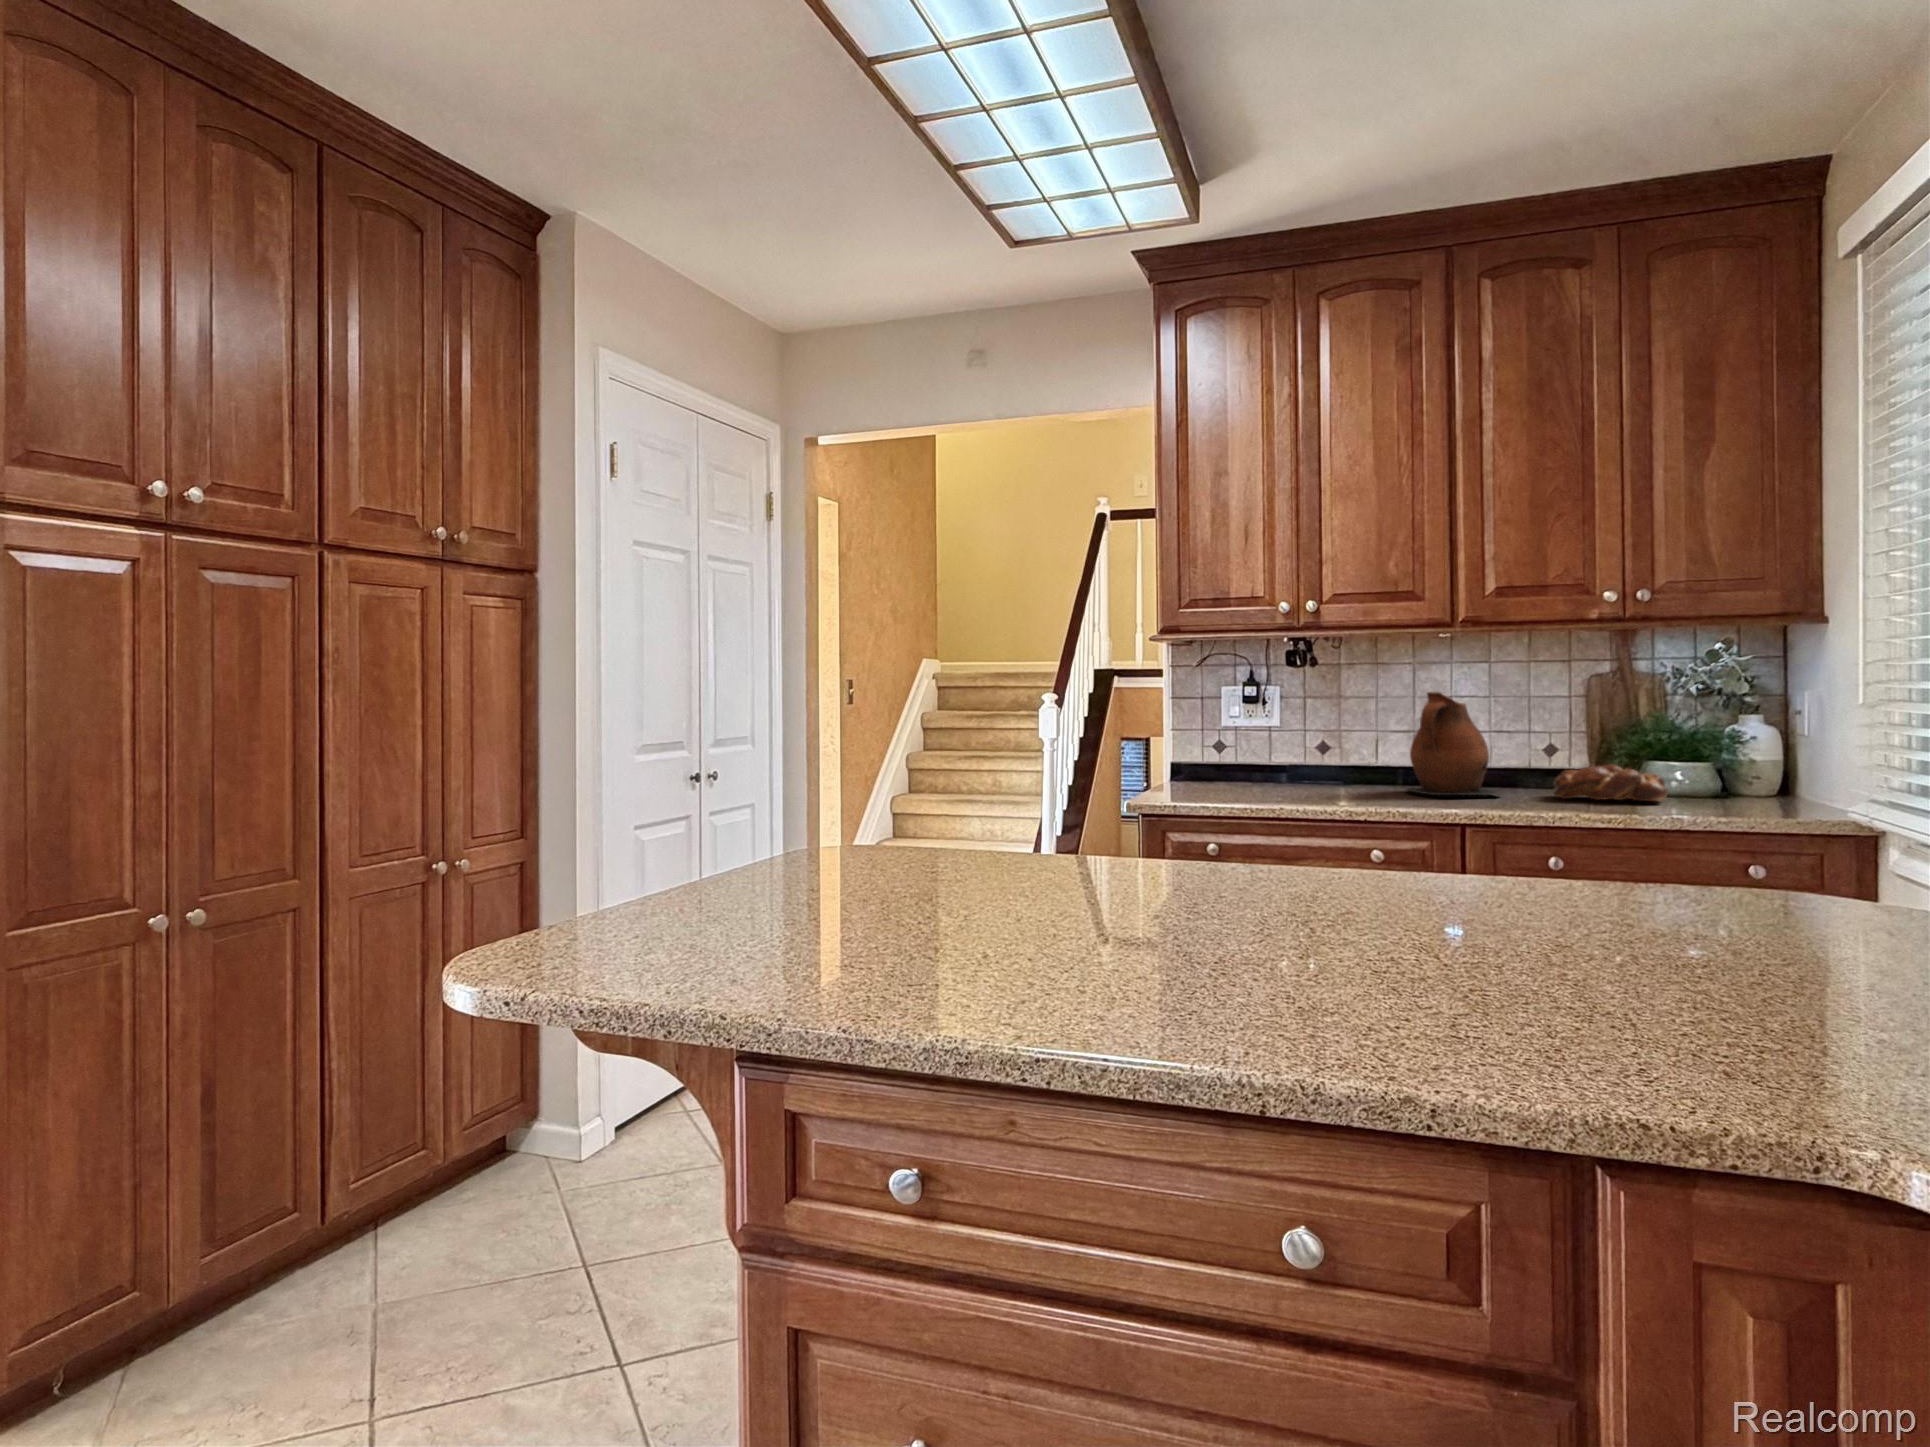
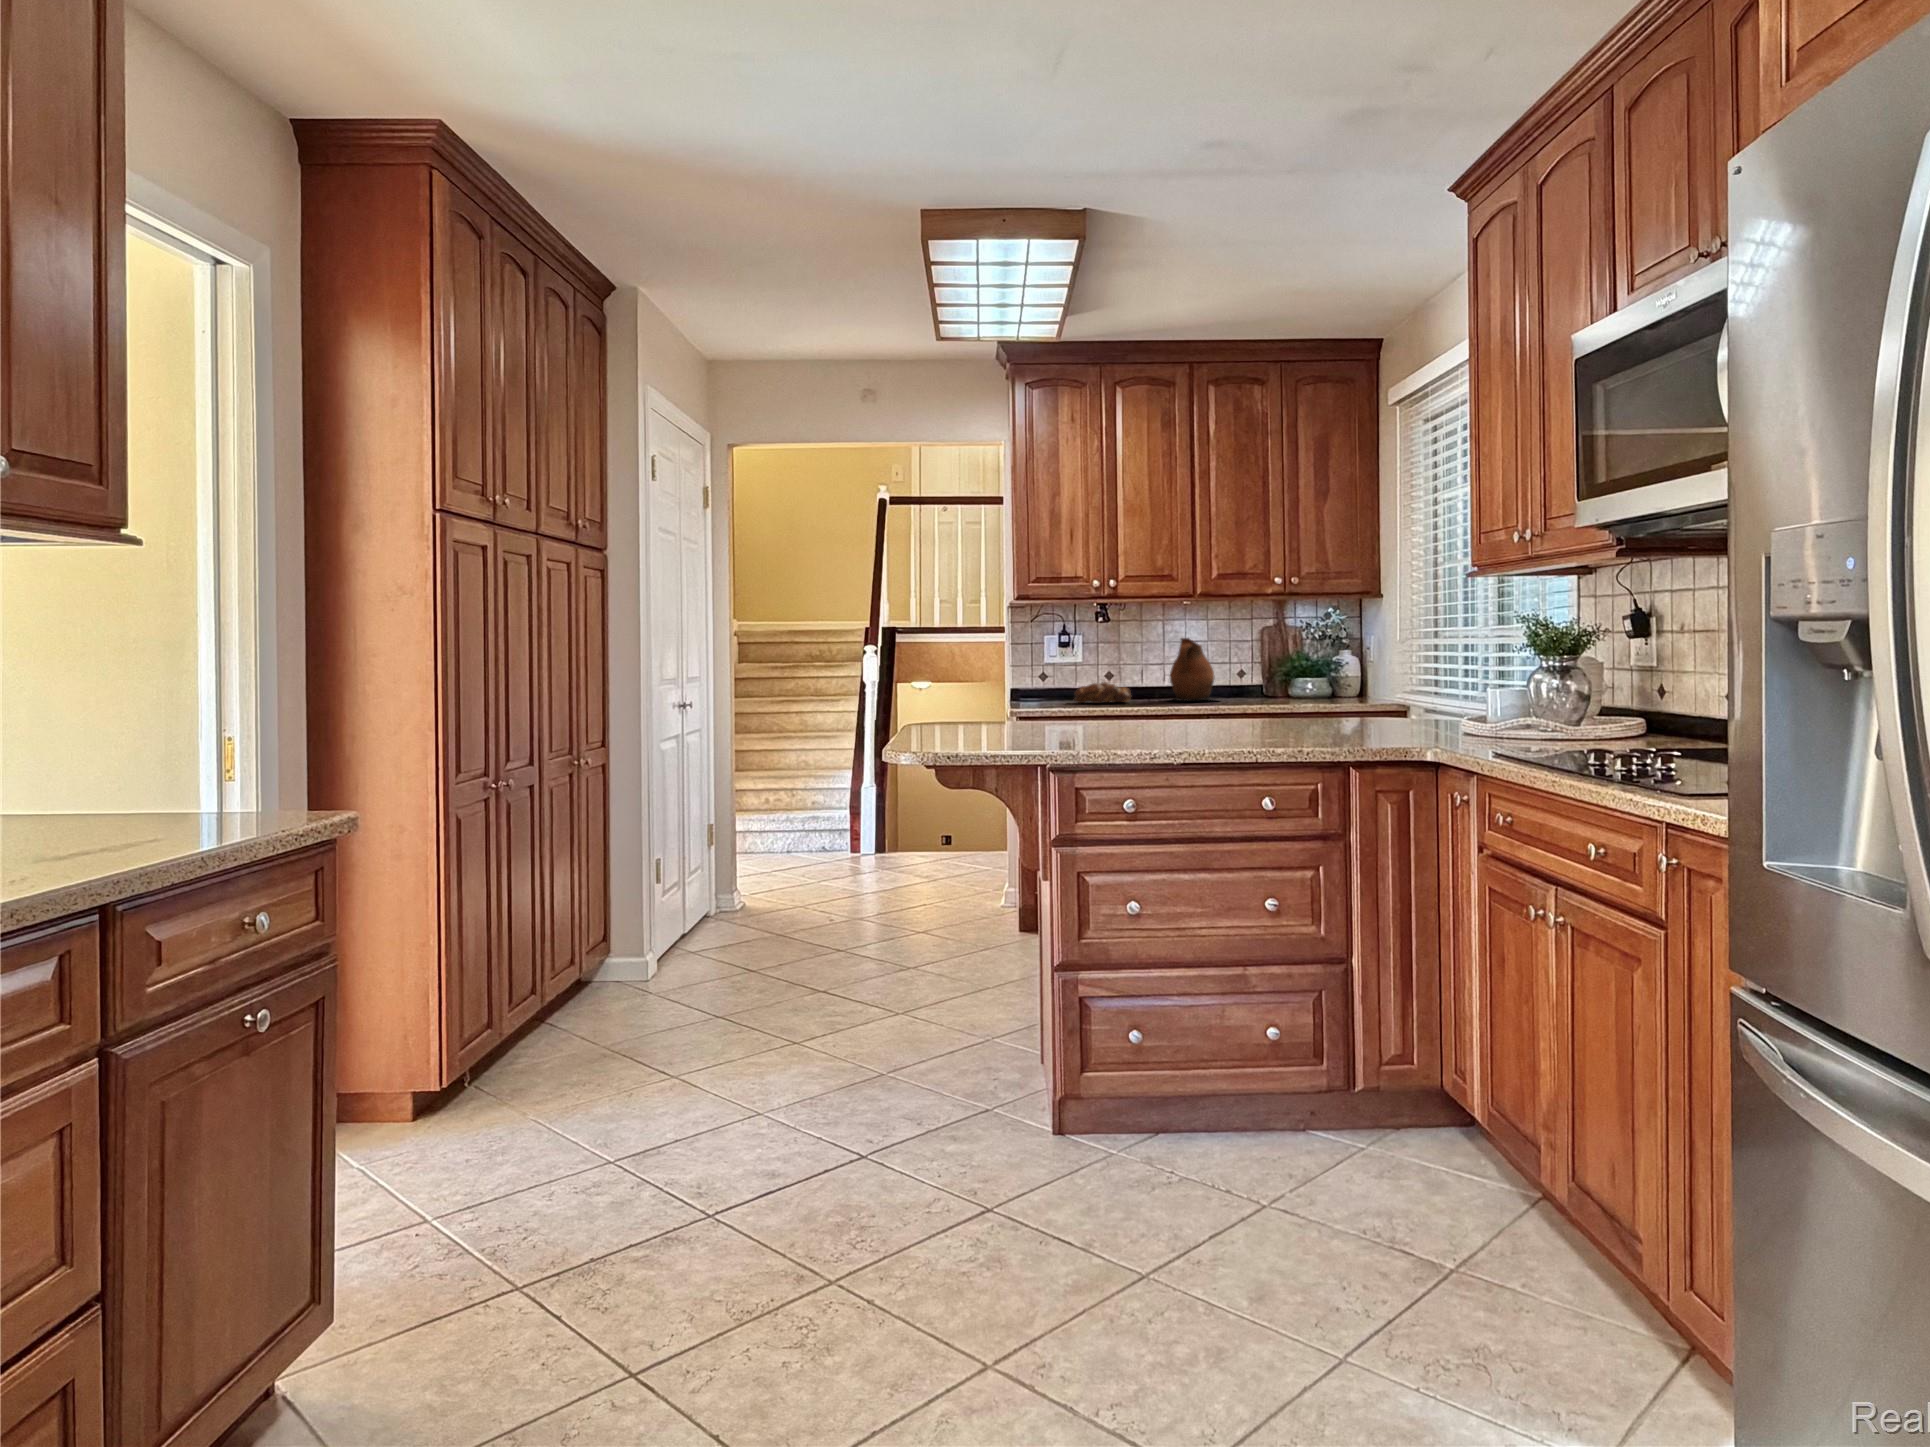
bread loaf: present [1553,764,1668,801] -> present [1074,682,1131,703]

